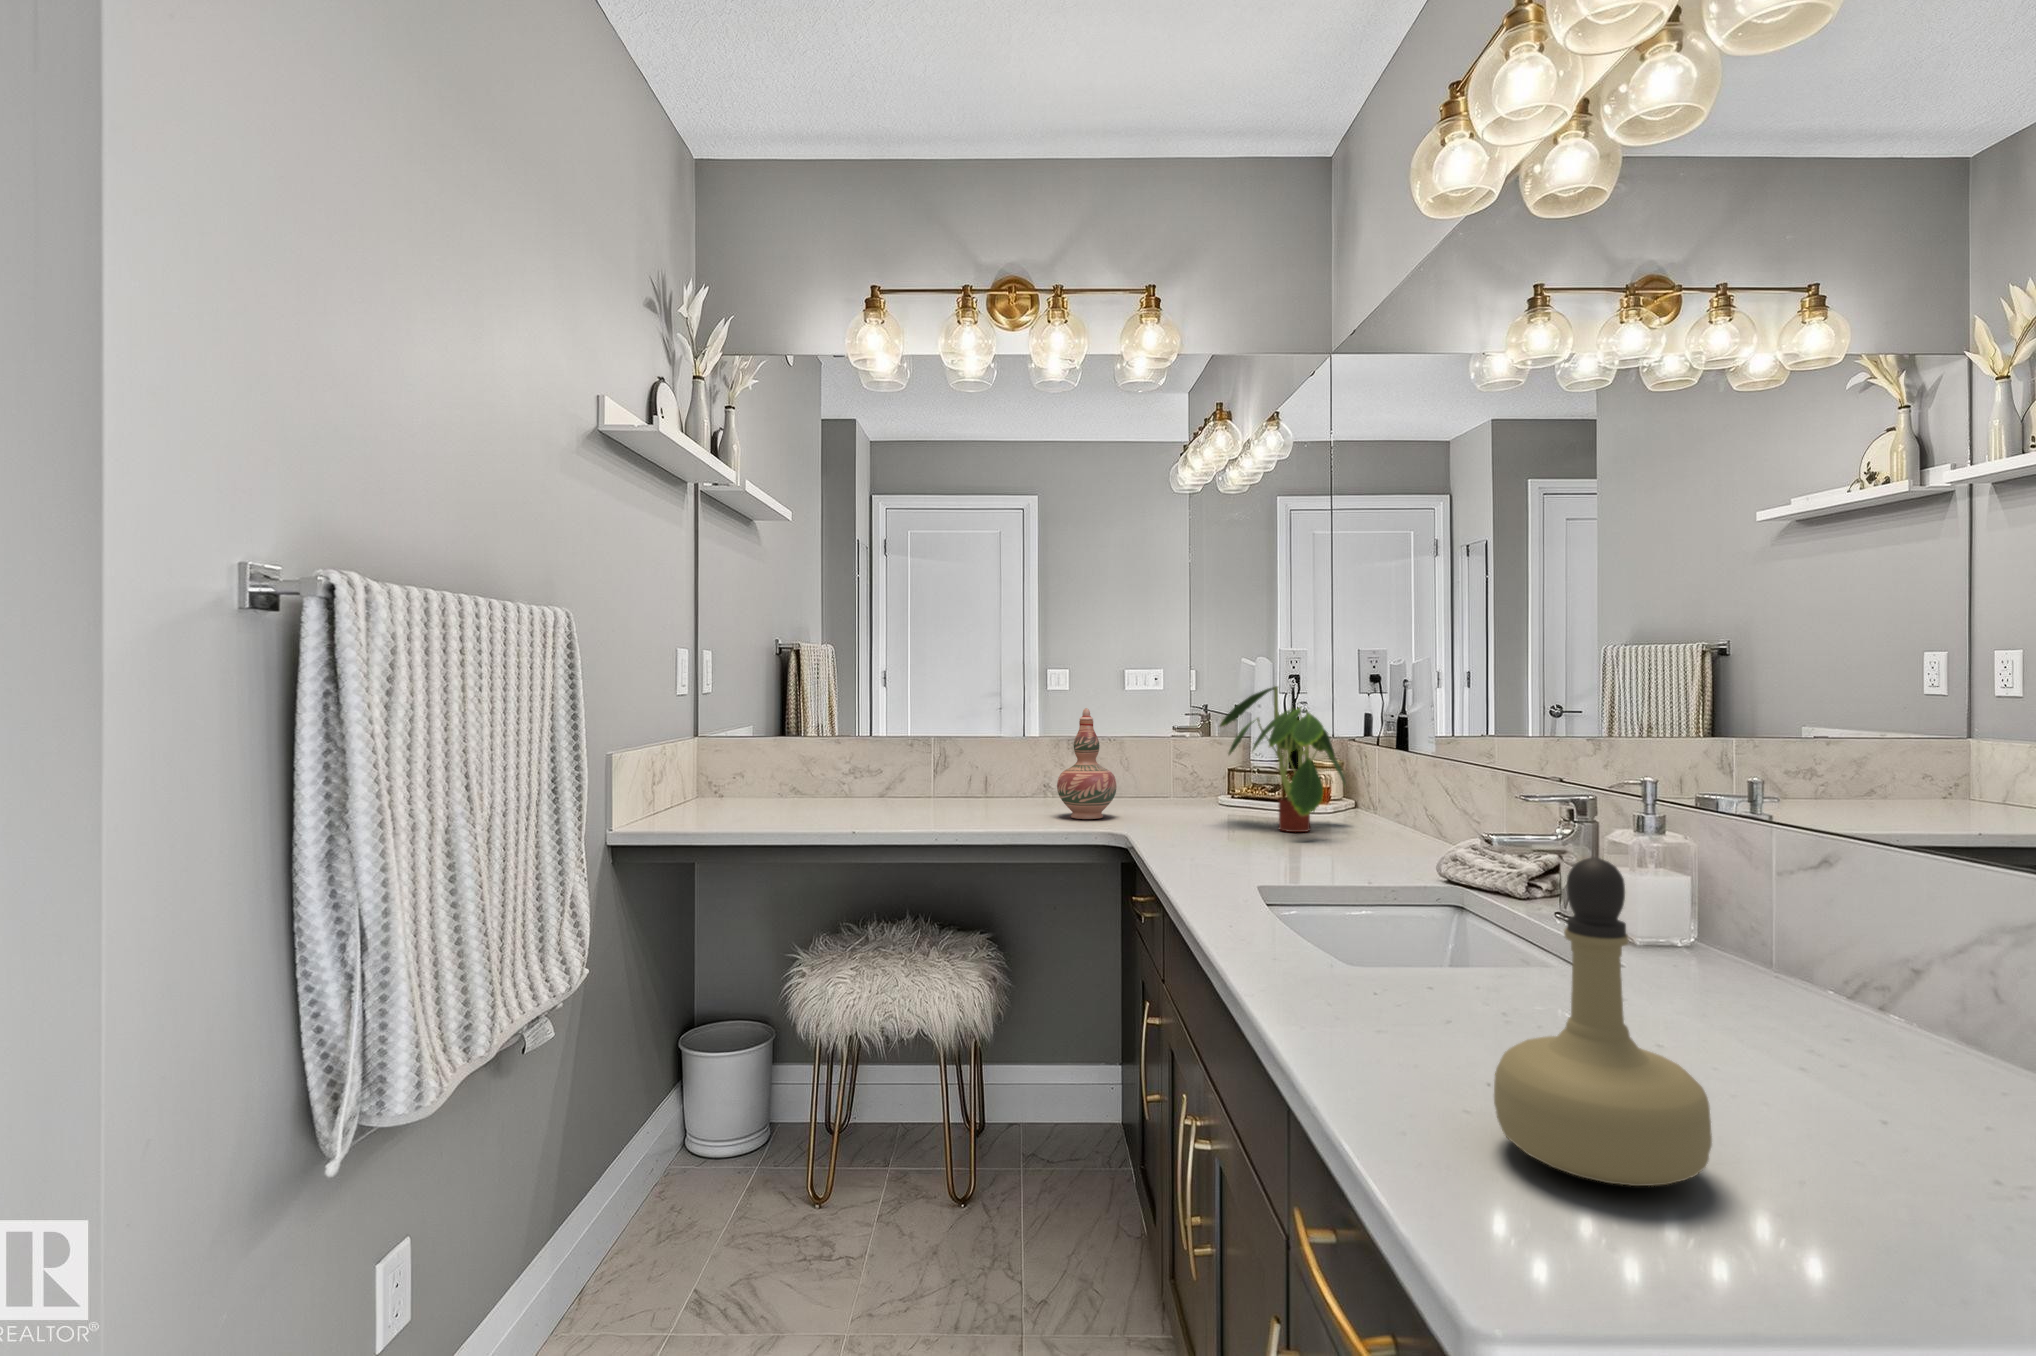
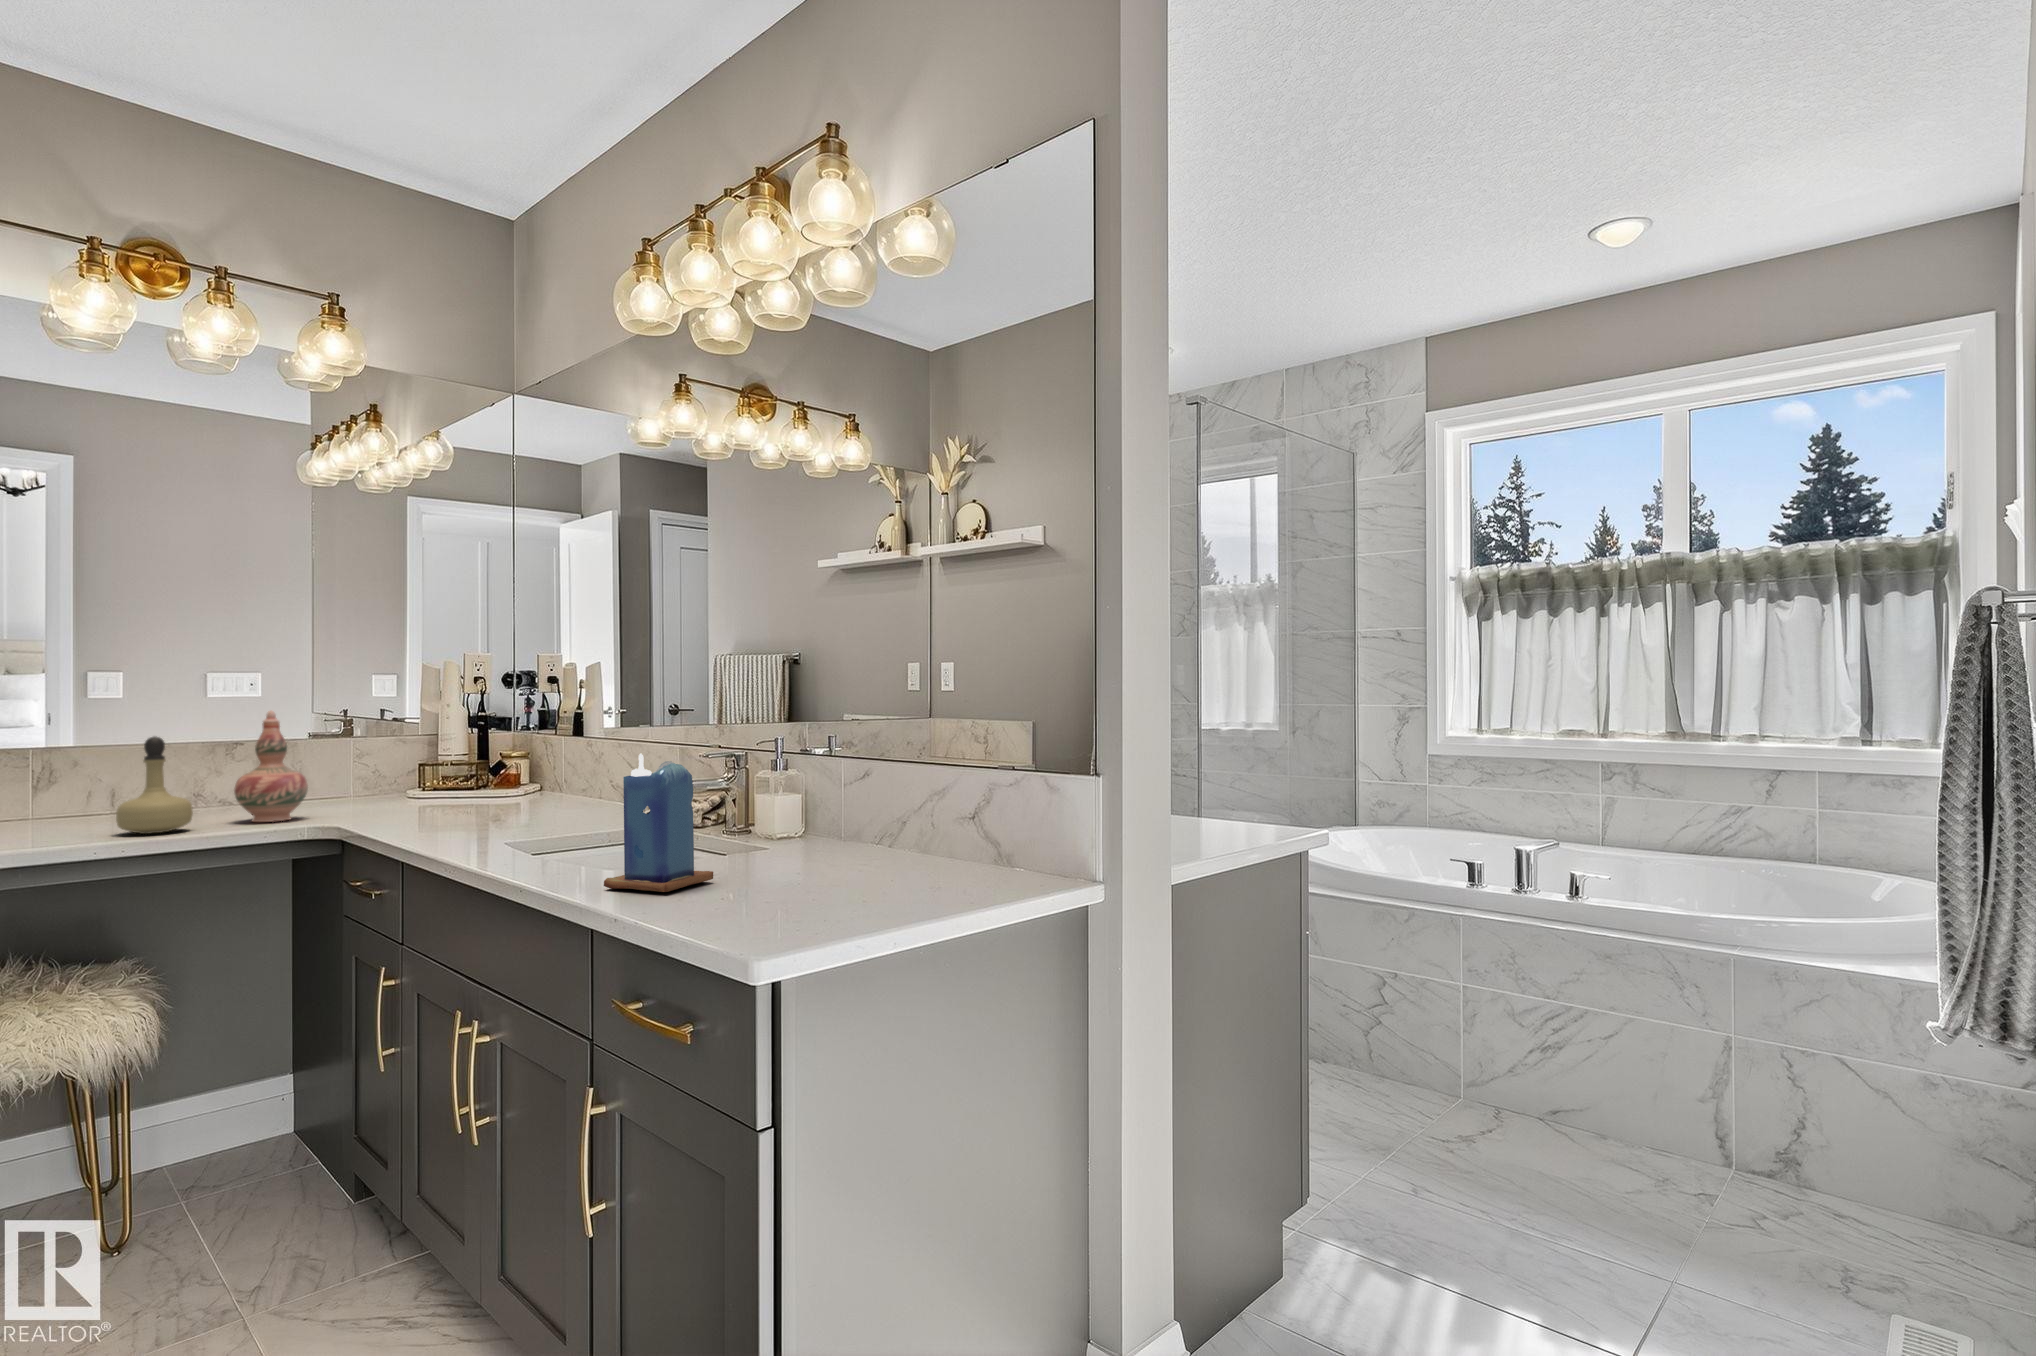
plant: present [1220,686,1346,832] -> none [425,684,543,812]
candle: none [1322,803,1502,1043] -> present [604,753,713,892]
perfume bottle: present [1494,857,1712,1186] -> present [116,736,193,834]

